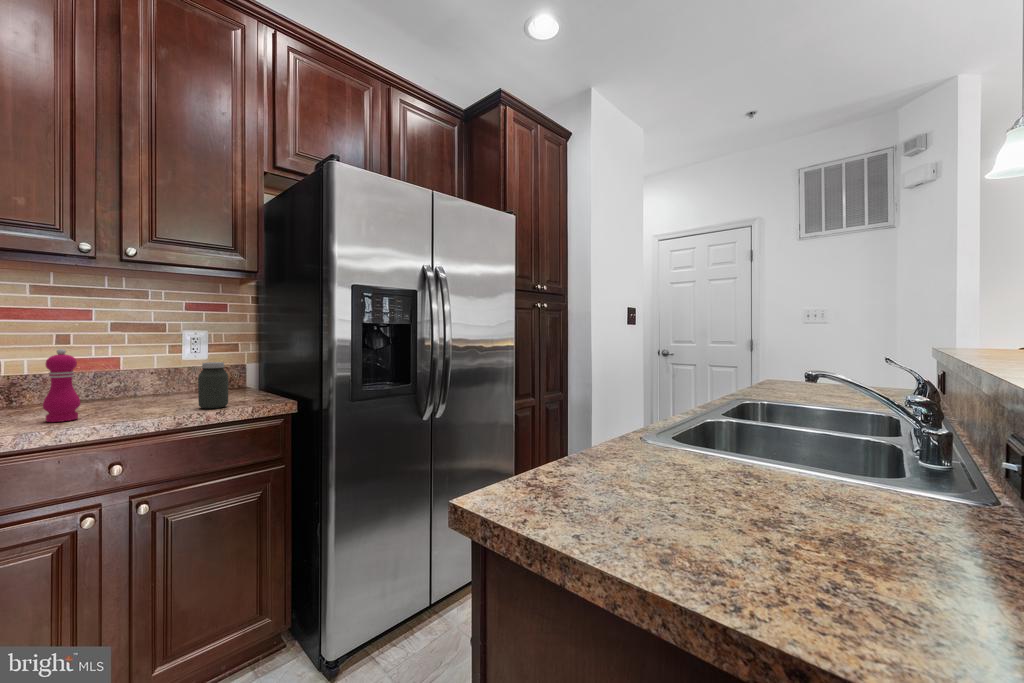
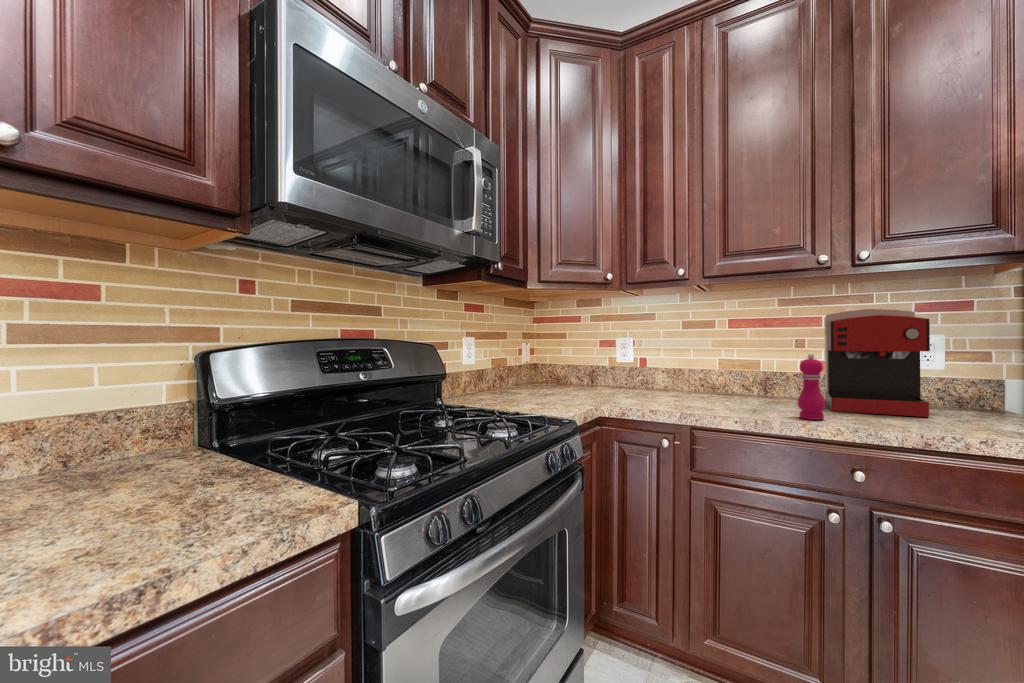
coffee maker: none [93,305,190,409] -> present [825,309,930,417]
jar: present [198,362,228,409] -> none [948,374,992,434]

